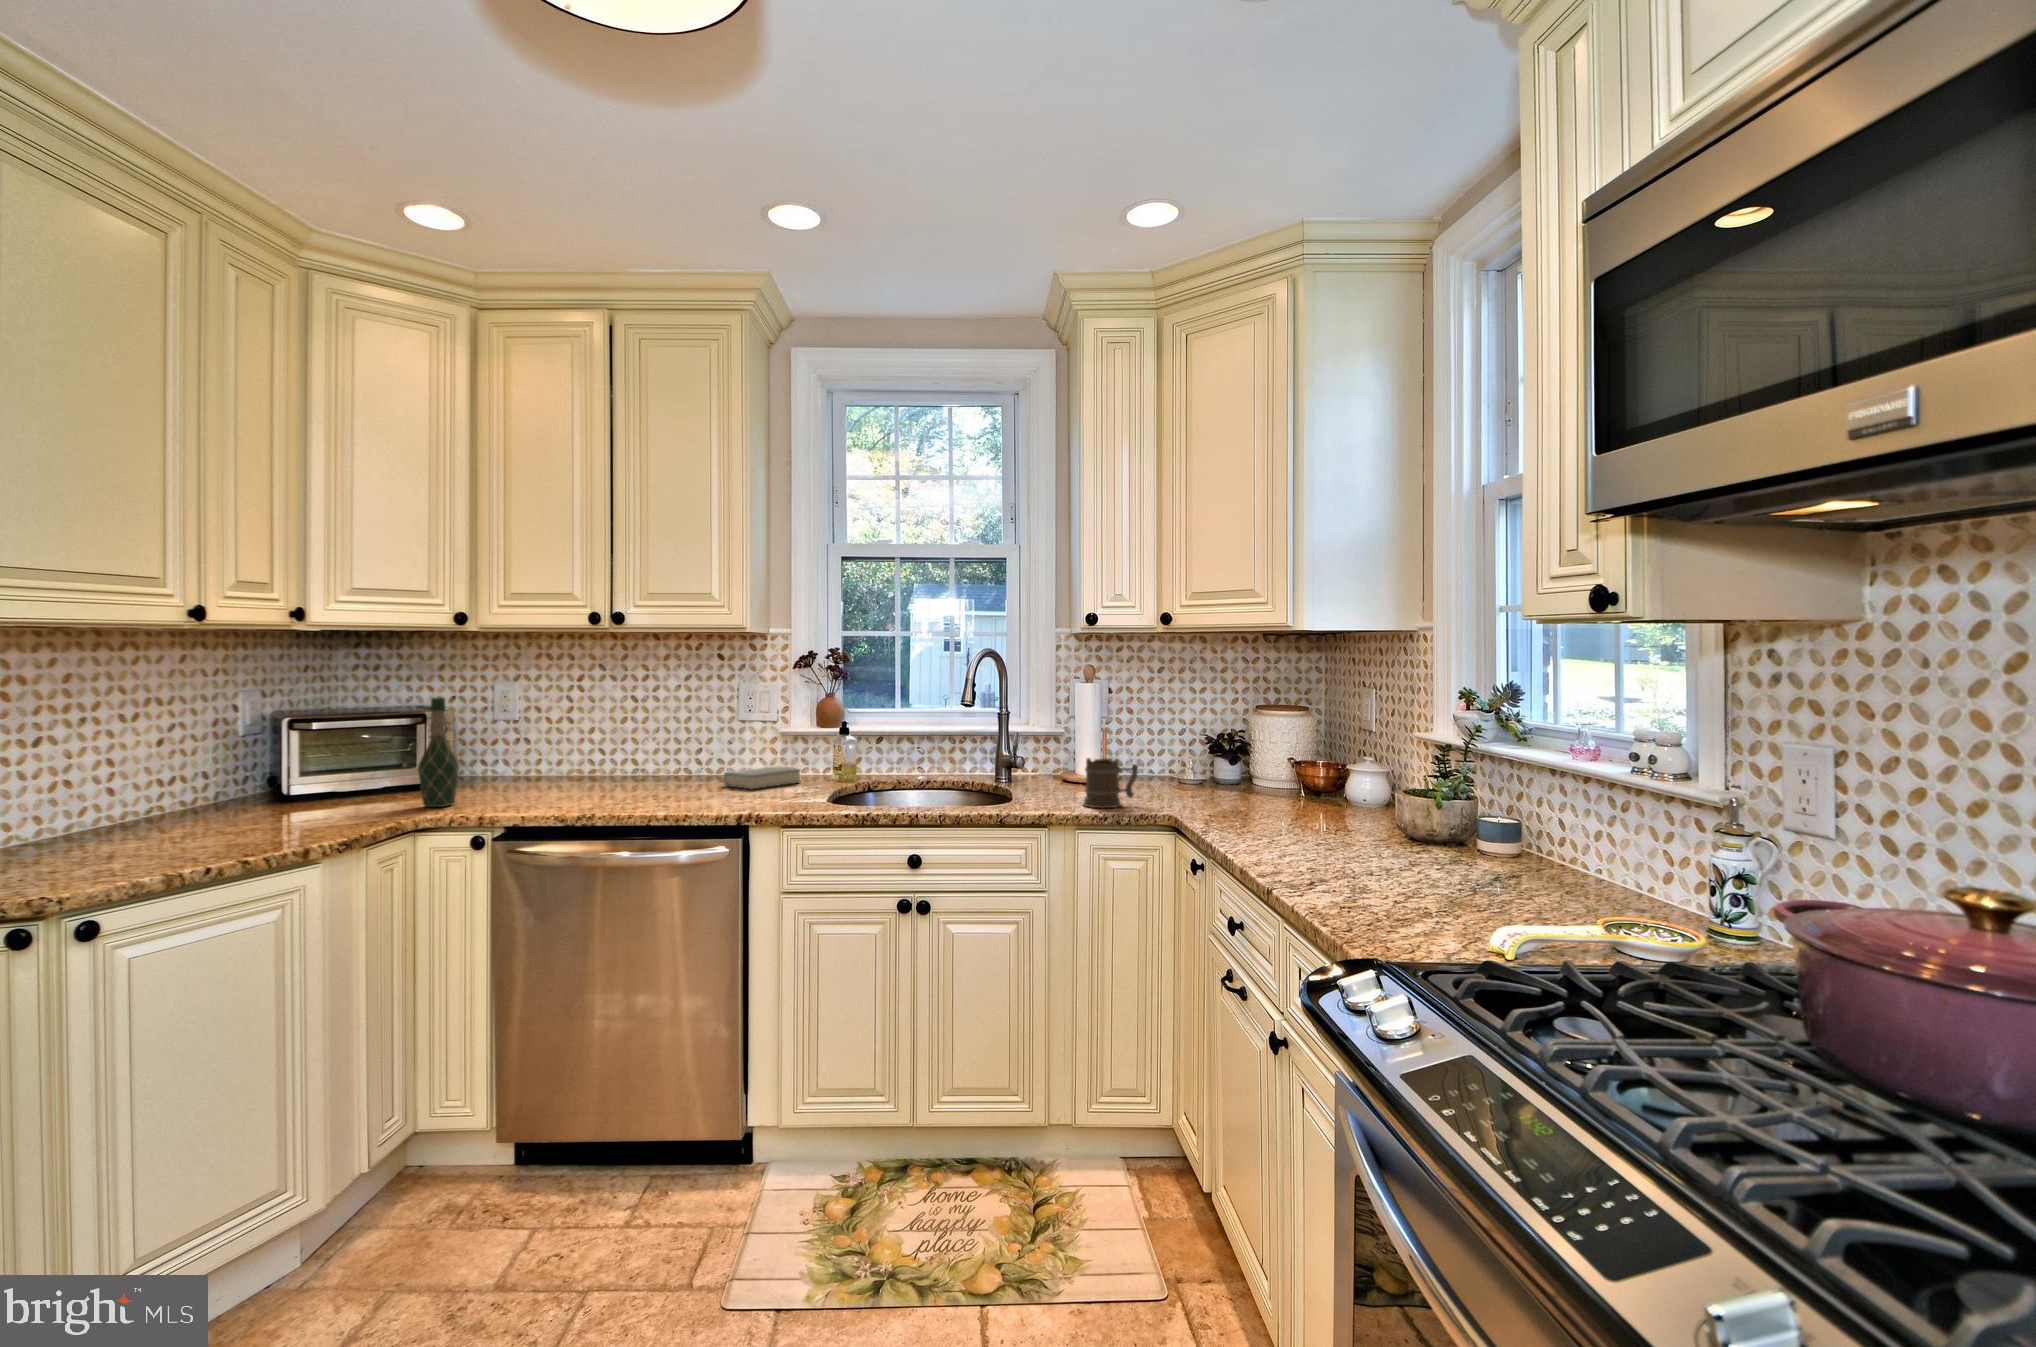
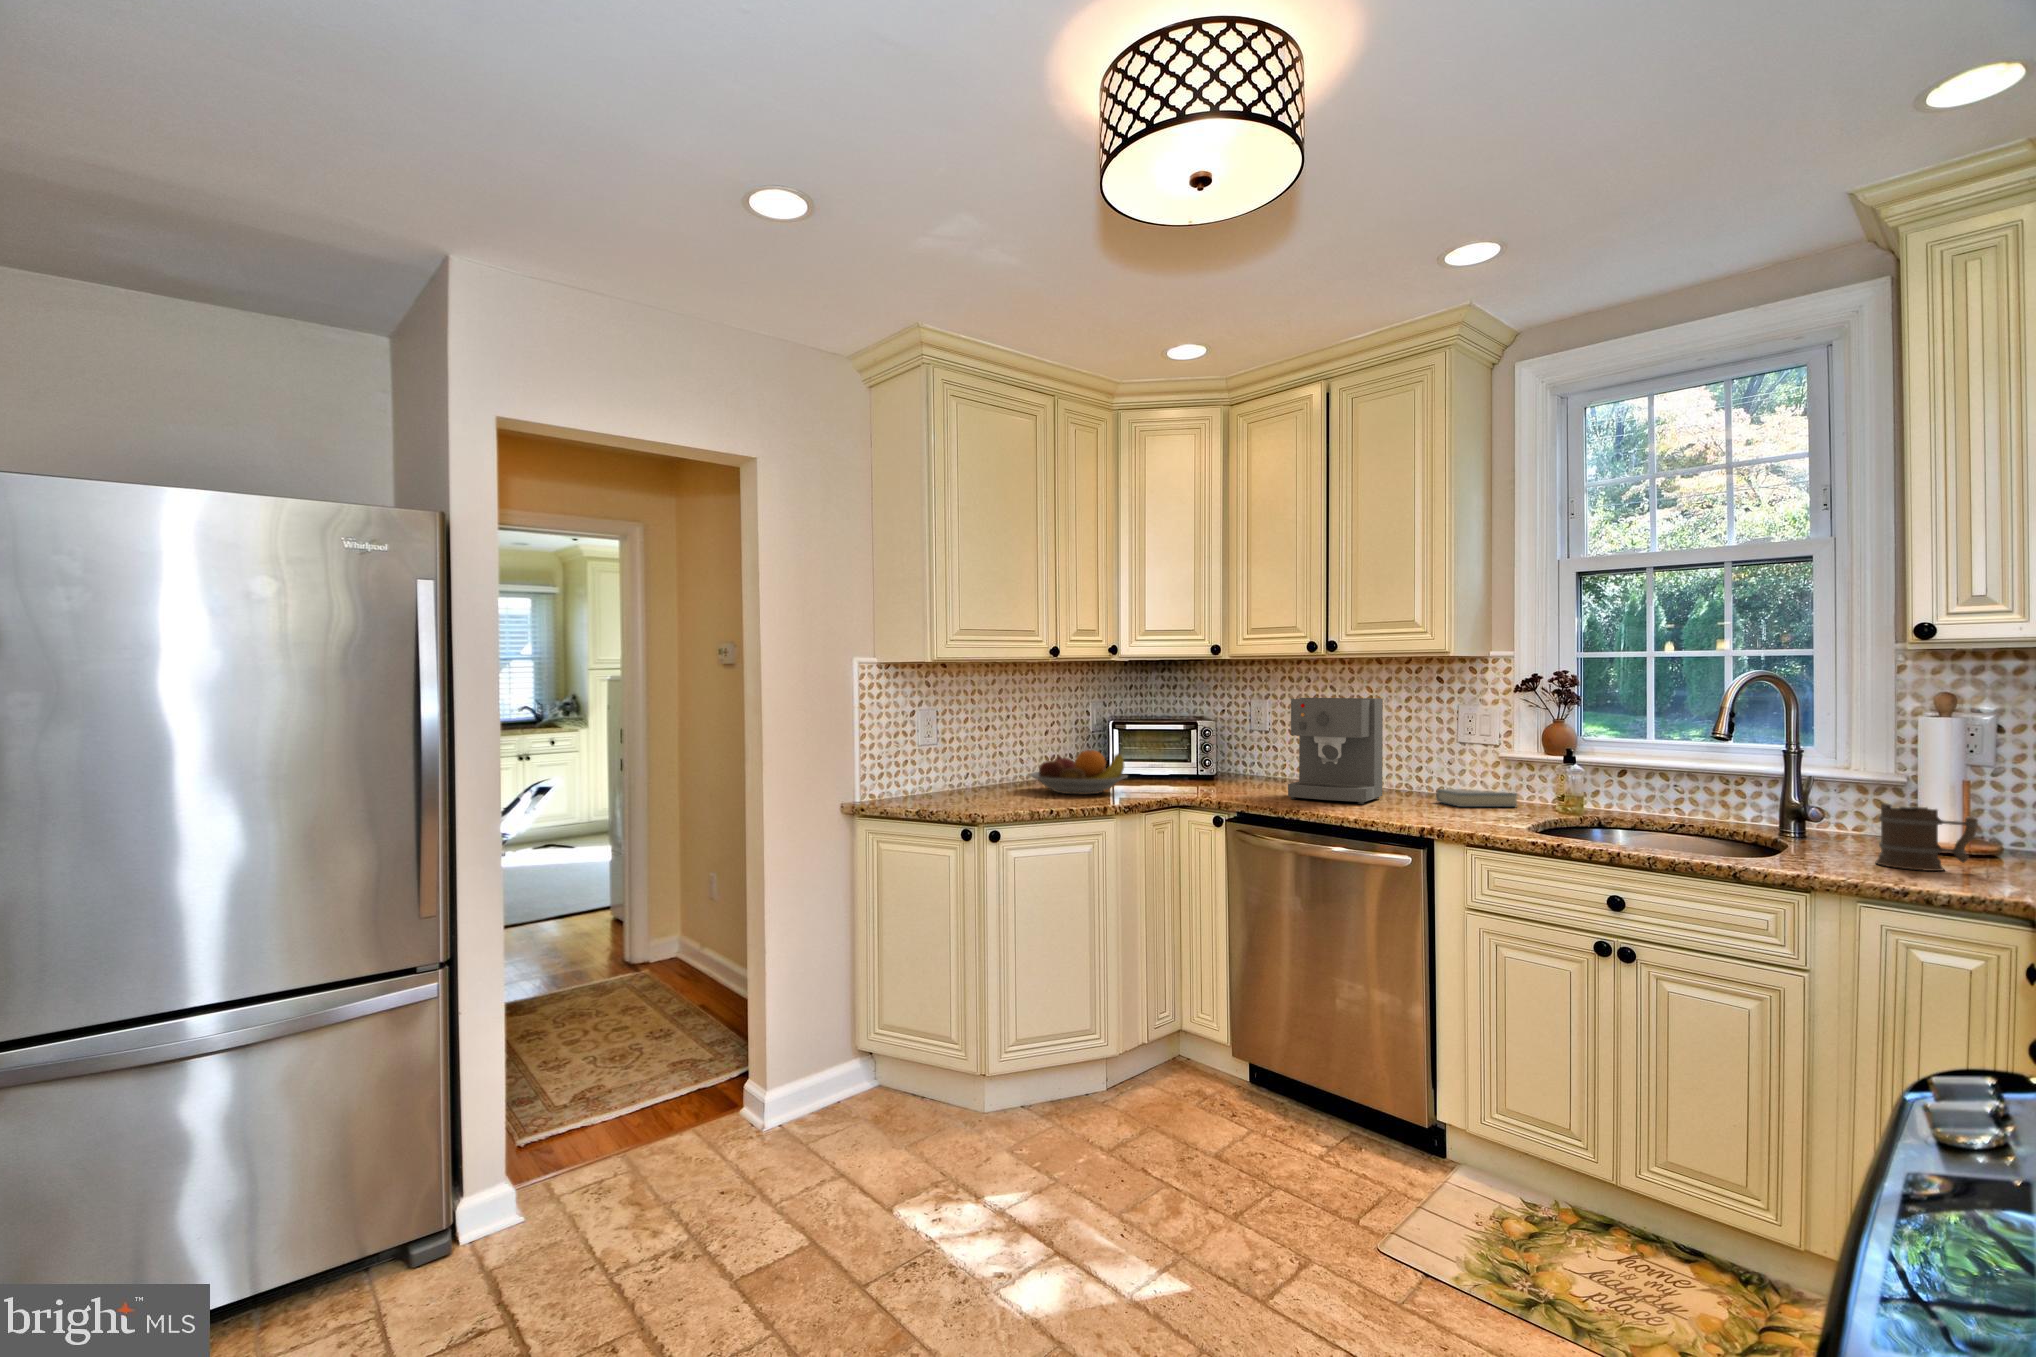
coffee maker: none [562,679,667,802] -> present [1288,698,1383,804]
wine bottle: present [418,697,459,807] -> none [1189,709,1216,792]
fruit bowl: none [125,767,322,838] -> present [1030,750,1127,794]

